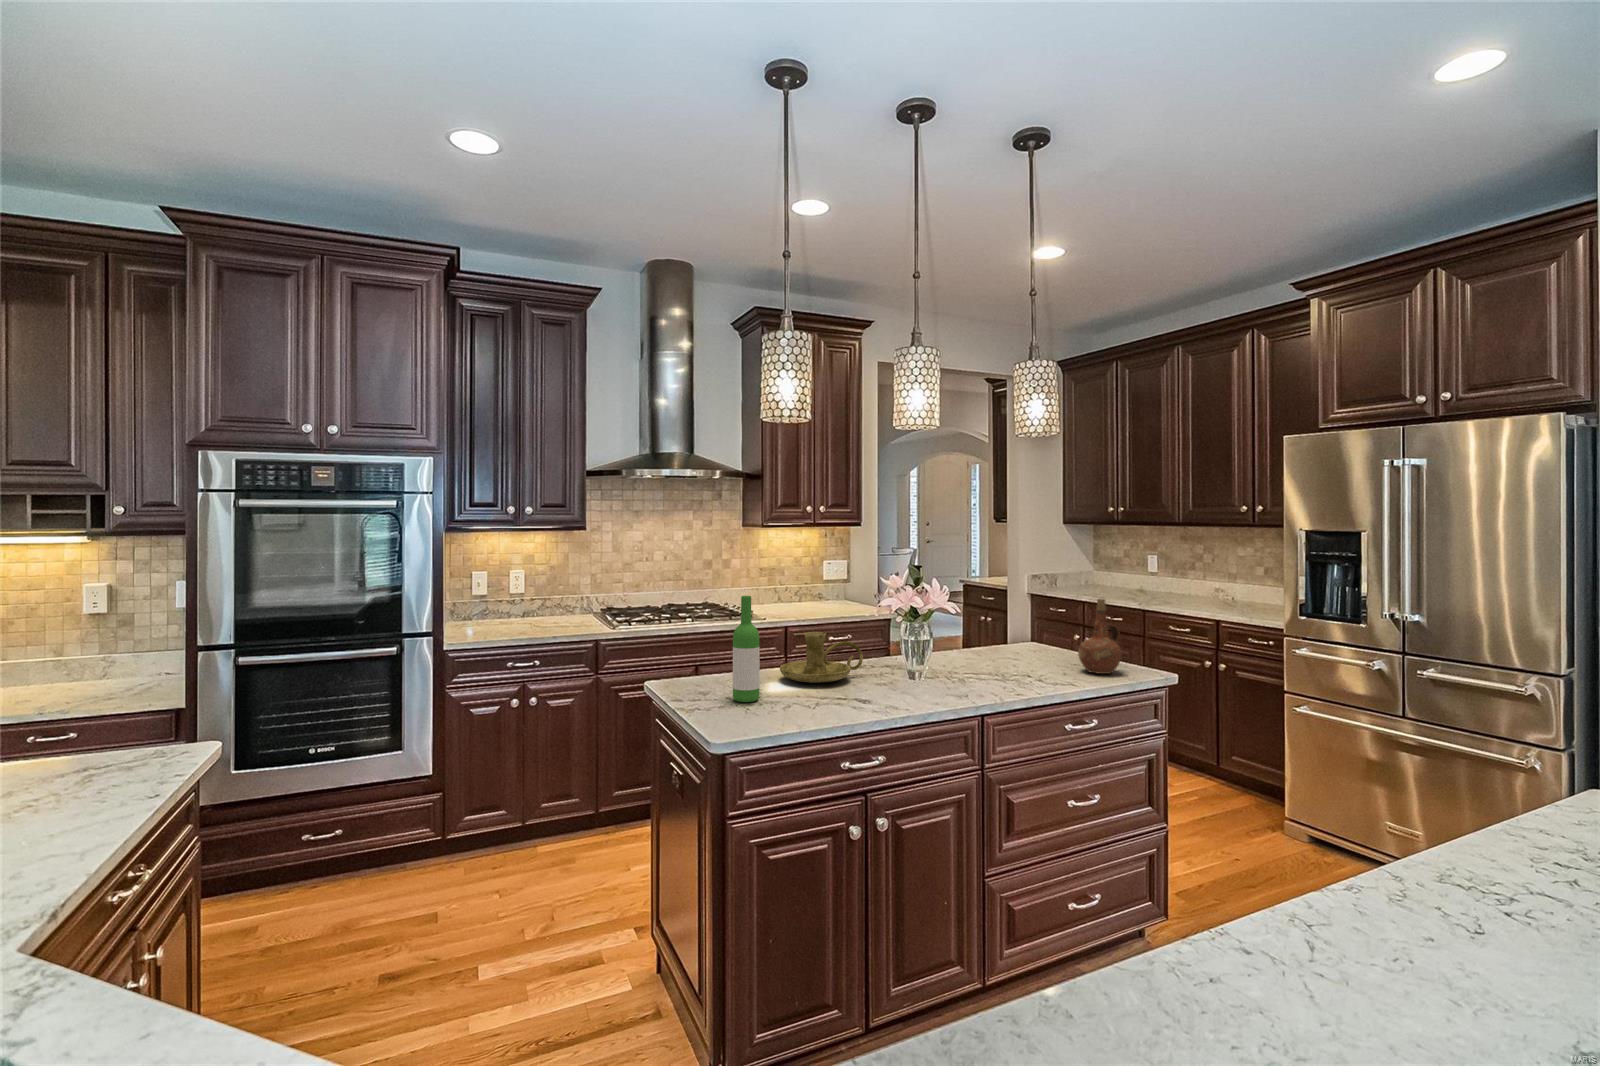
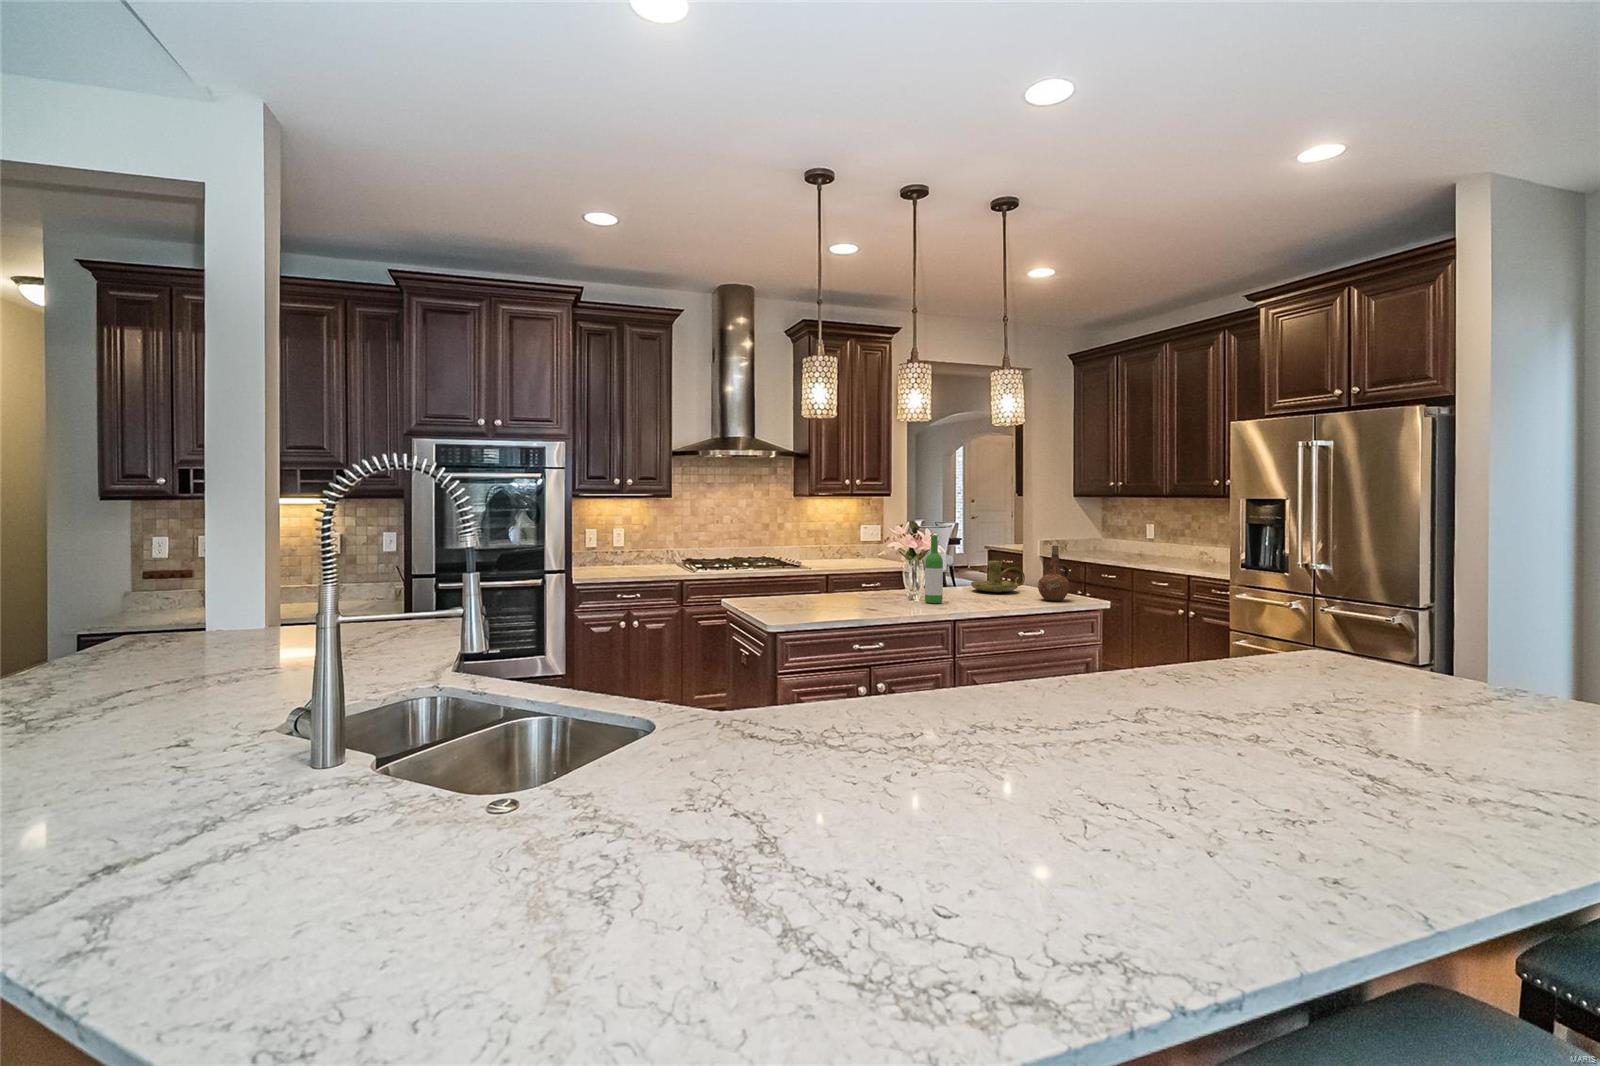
wine bottle: present [733,596,760,702] -> present [925,535,943,603]
candle holder: present [780,632,863,683] -> present [971,561,1025,592]

